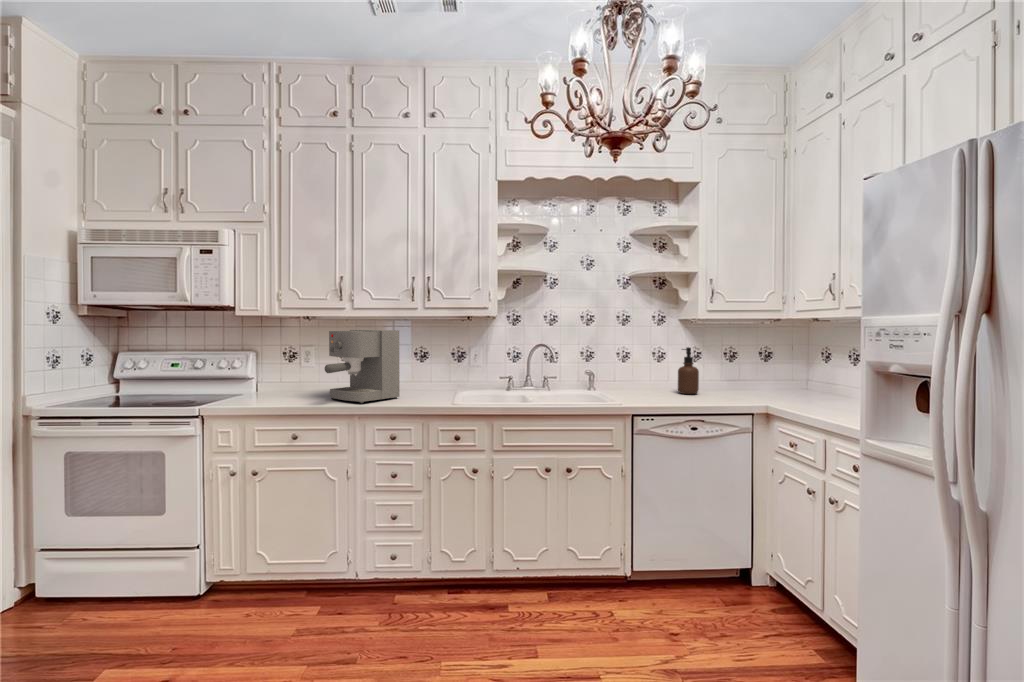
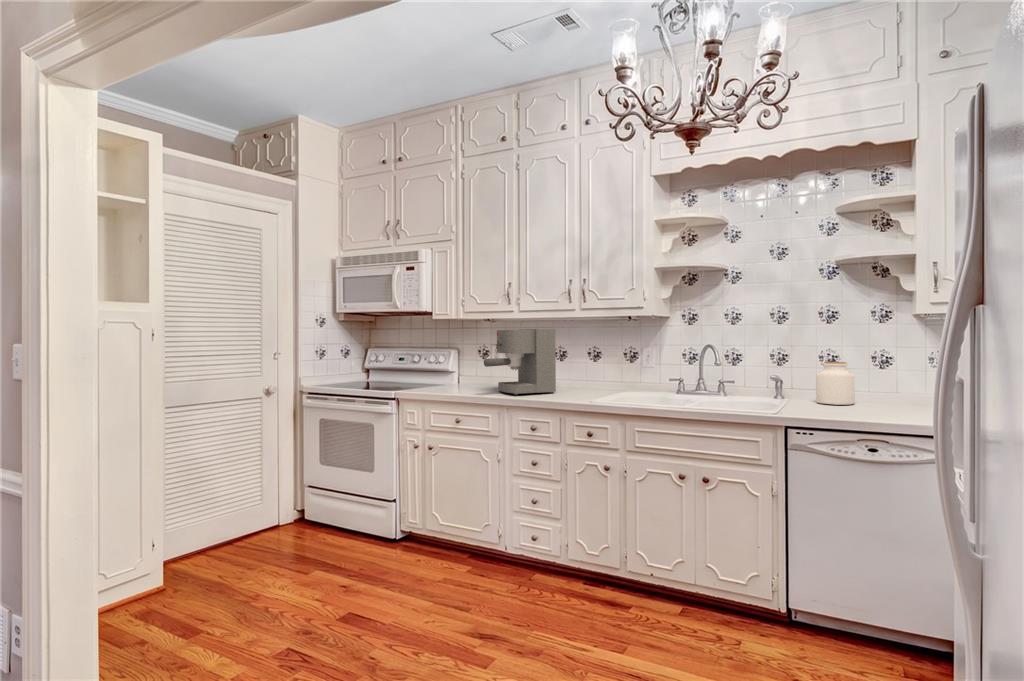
soap dispenser: present [678,347,699,394] -> none [876,346,905,404]
jar: none [639,361,668,397] -> present [816,362,855,405]

